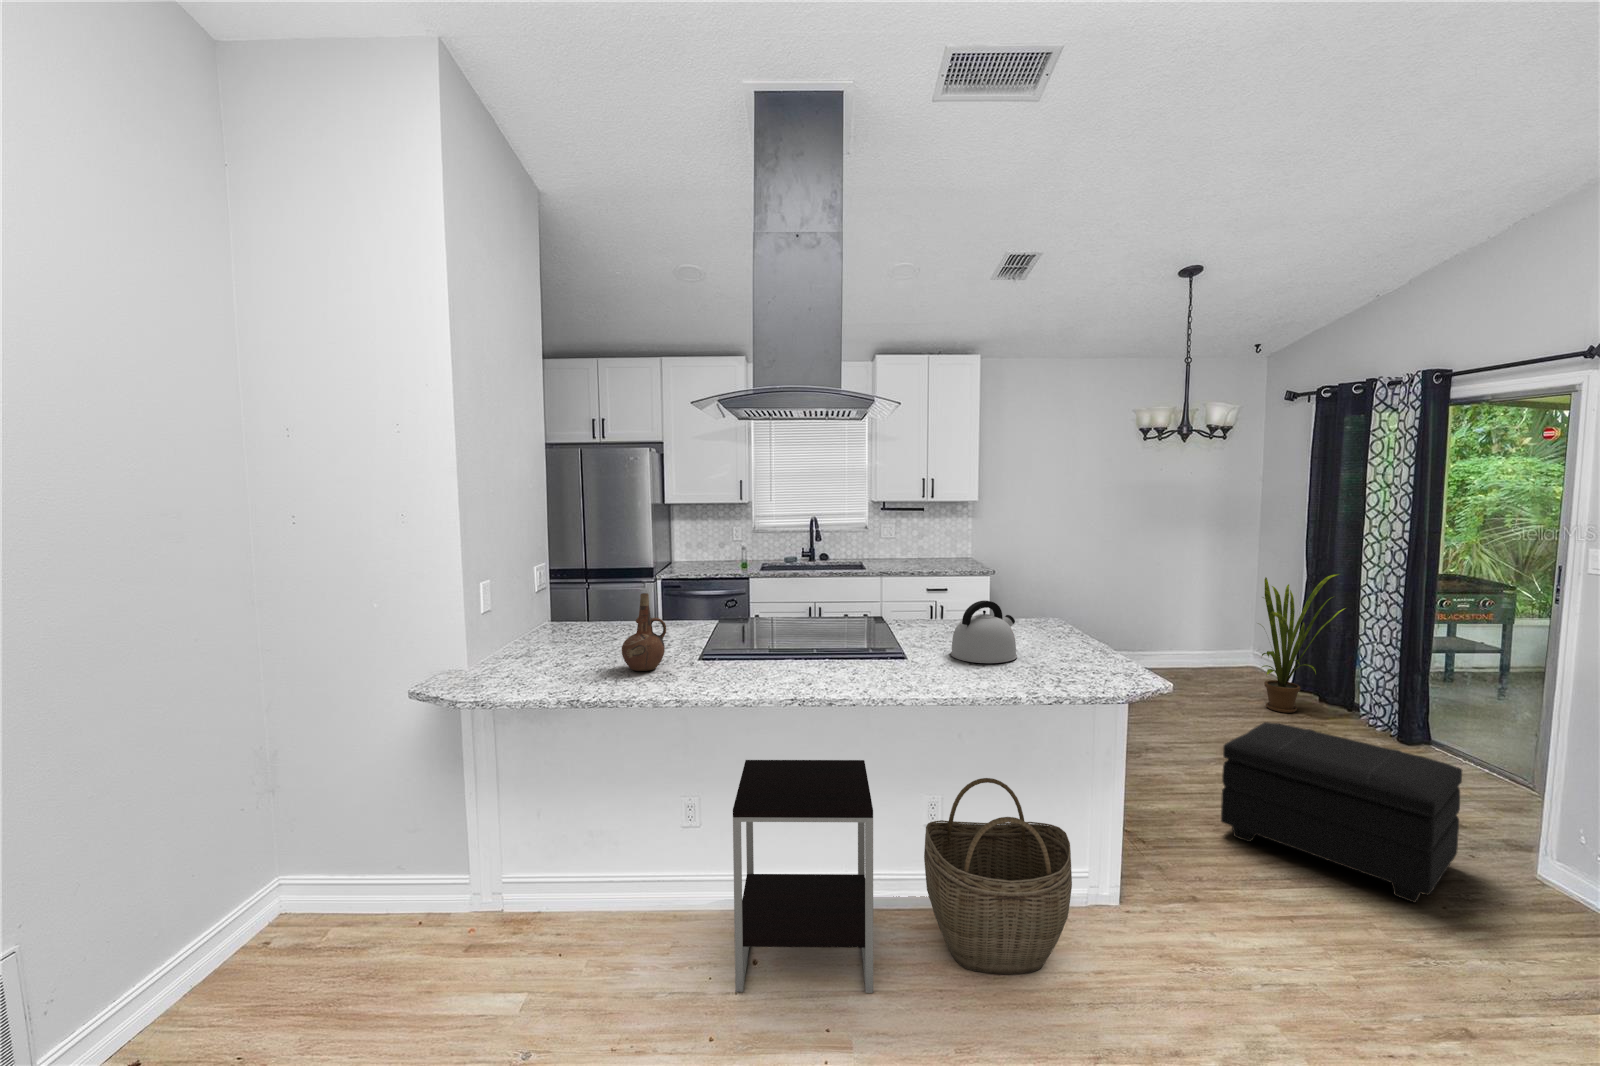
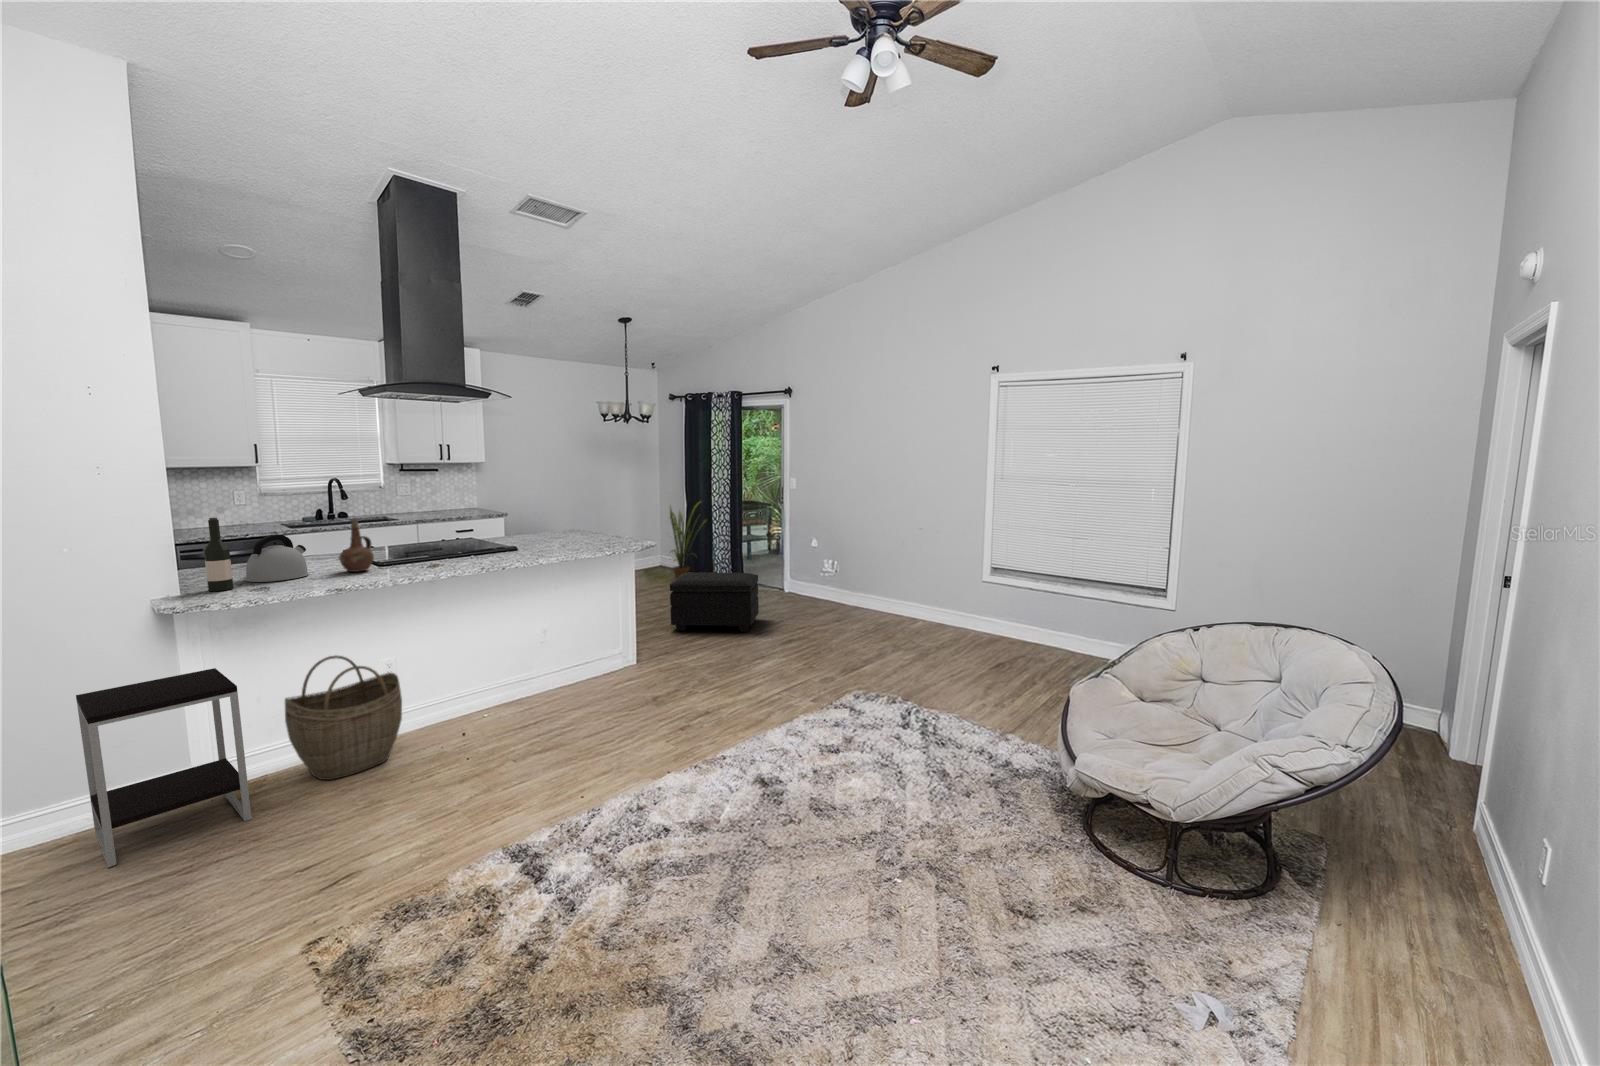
wine bottle: none [462,582,493,678] -> present [204,518,233,591]
kettle: present [951,601,1017,663] -> present [246,535,309,582]
side table: present [733,760,873,993] -> present [76,668,252,867]
woven basket: present [924,778,1072,974] -> present [285,656,402,780]

